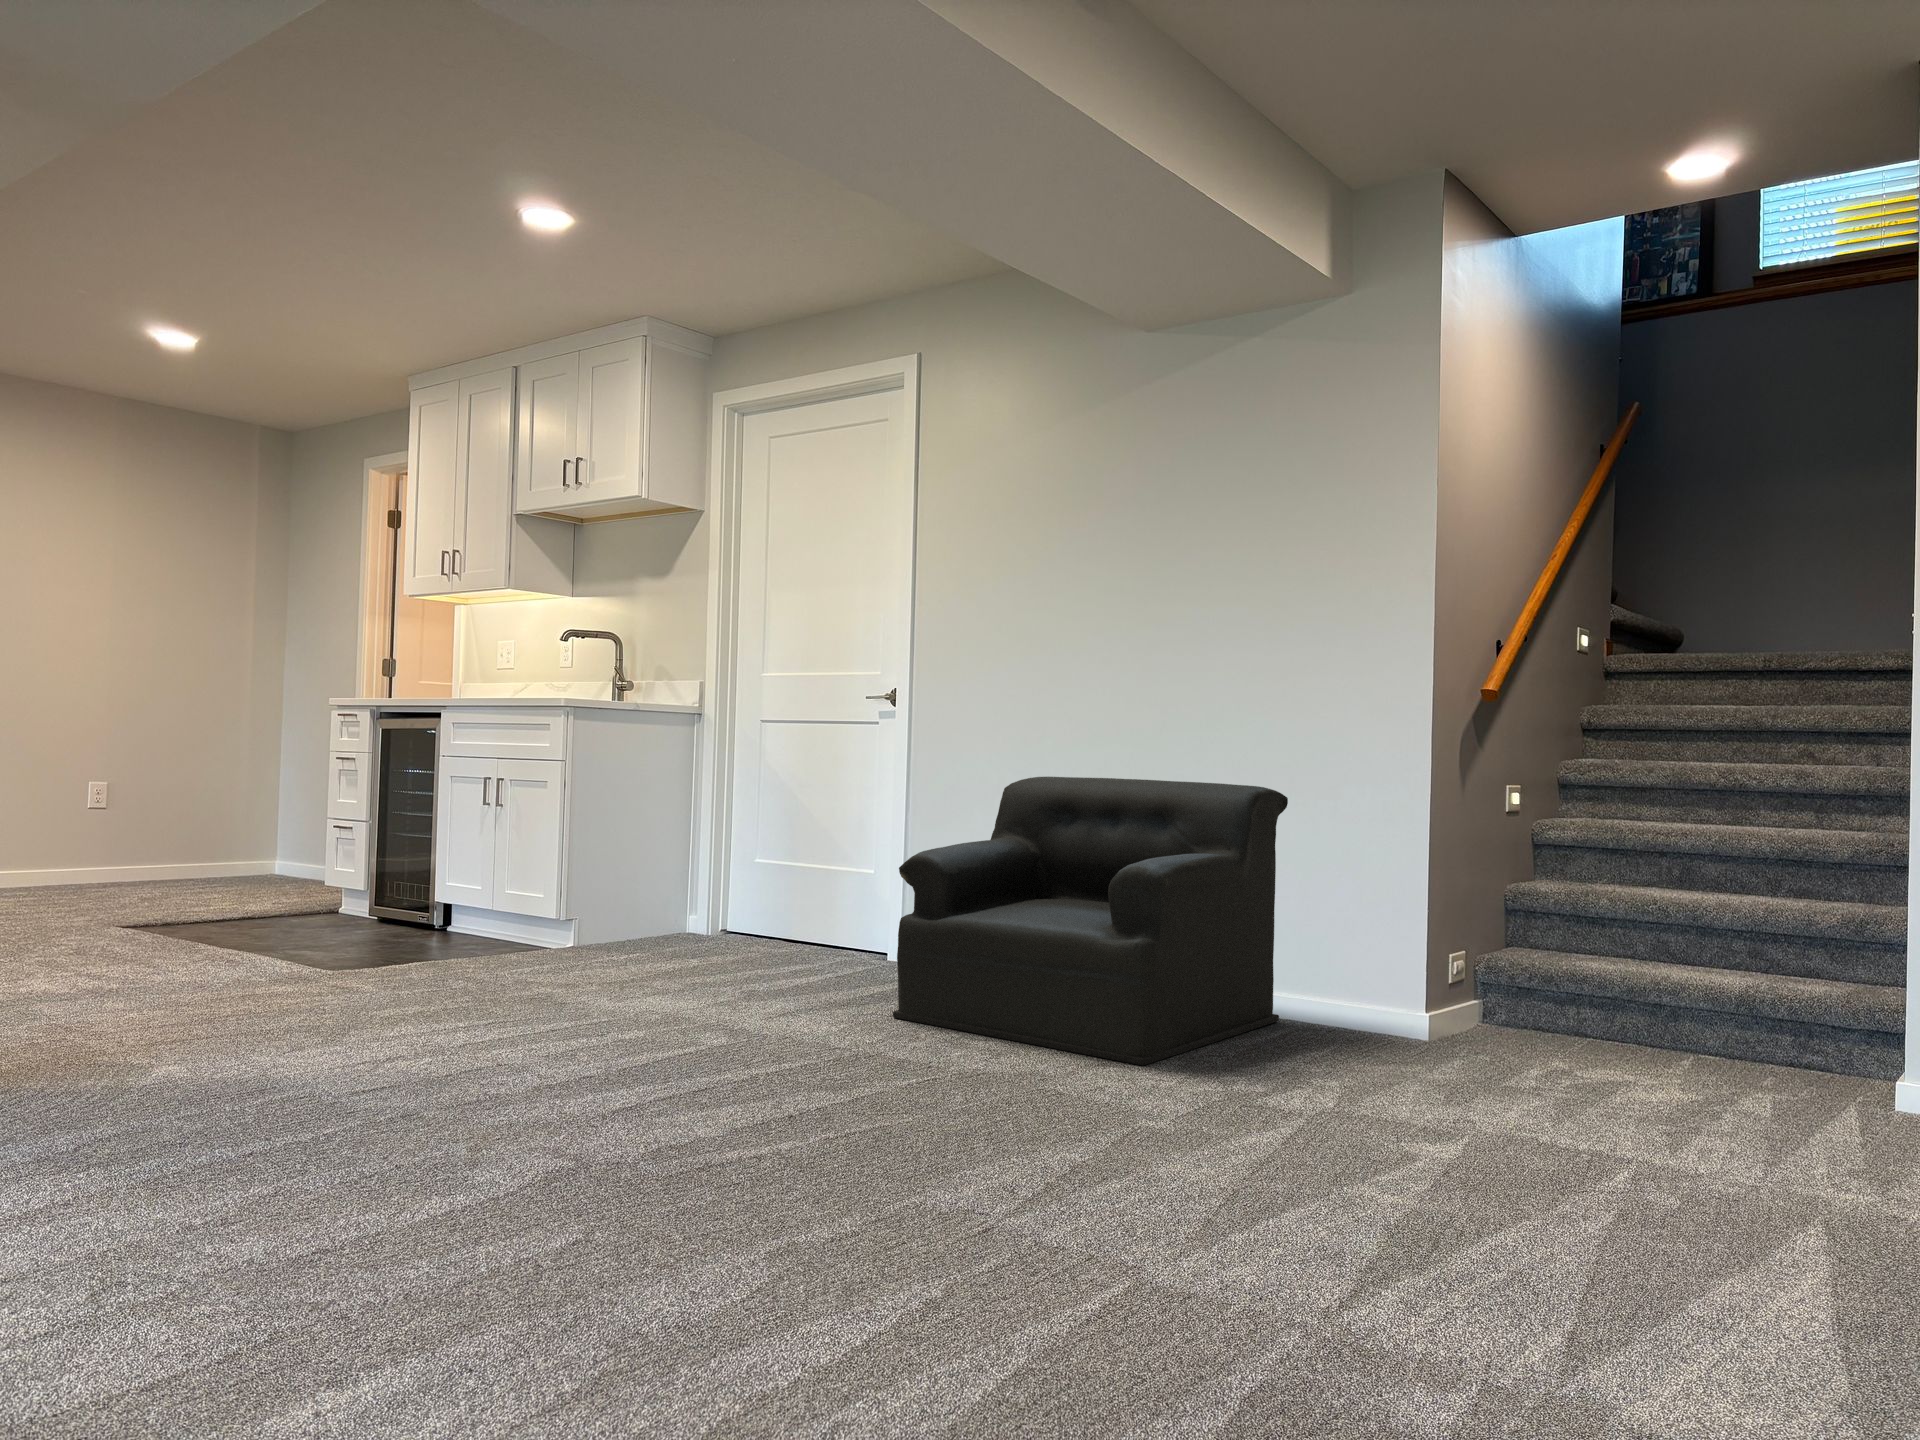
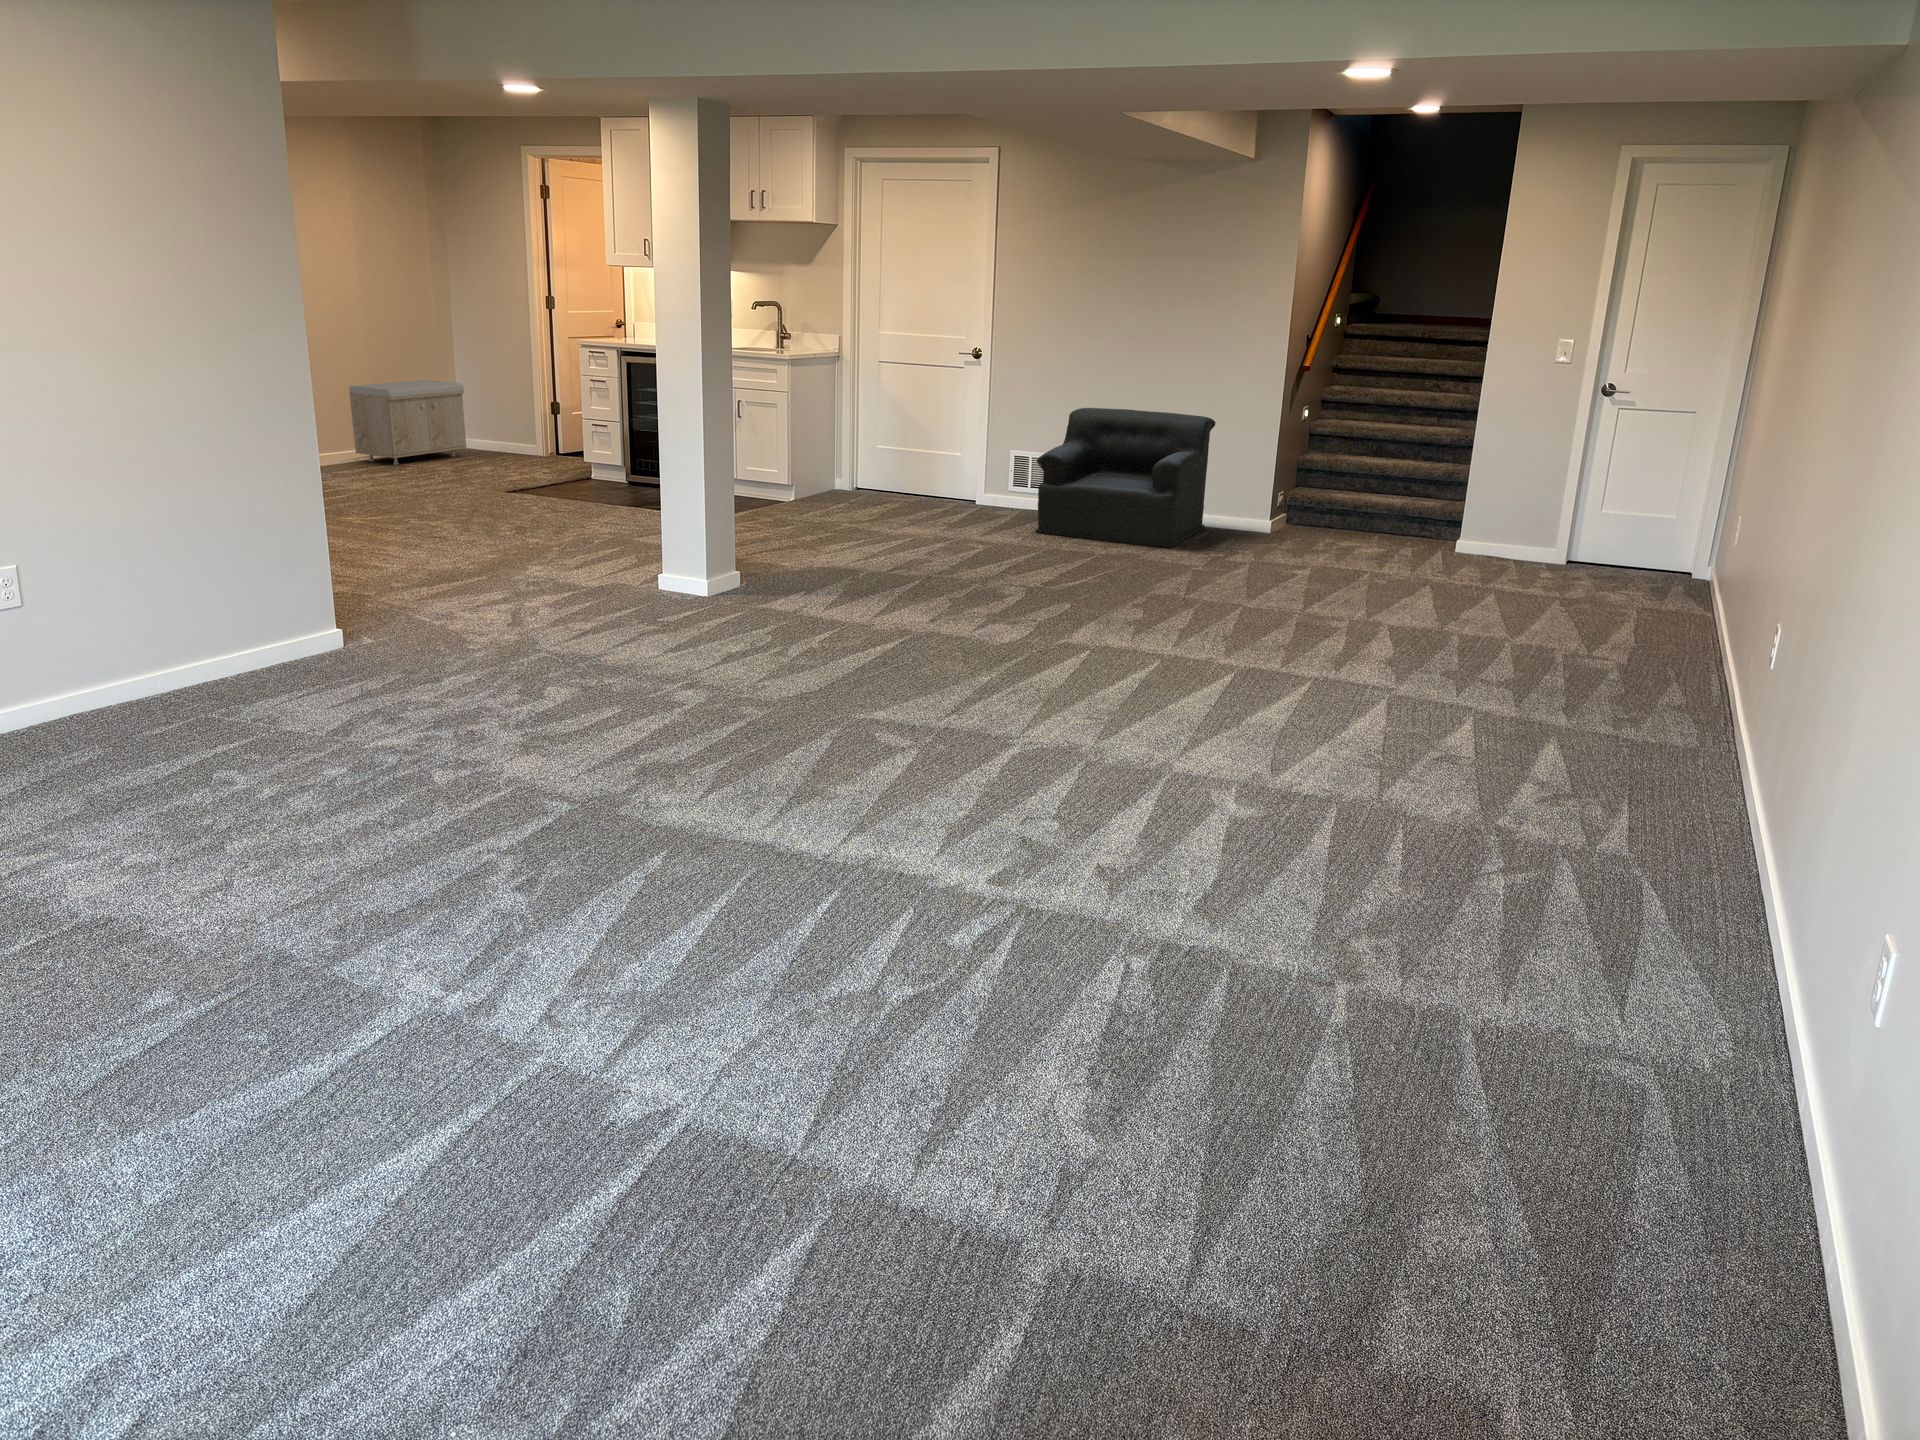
storage bench: none [84,771,261,883] -> present [349,380,467,465]

